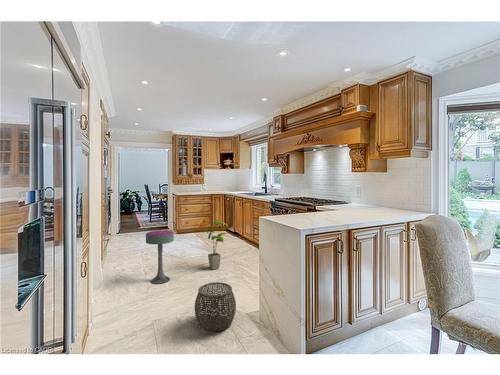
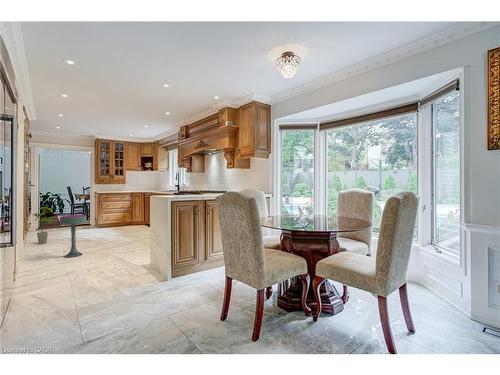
house plant: present [204,220,228,270] -> present [33,207,54,244]
woven basket: present [194,282,236,332] -> none [96,244,129,275]

